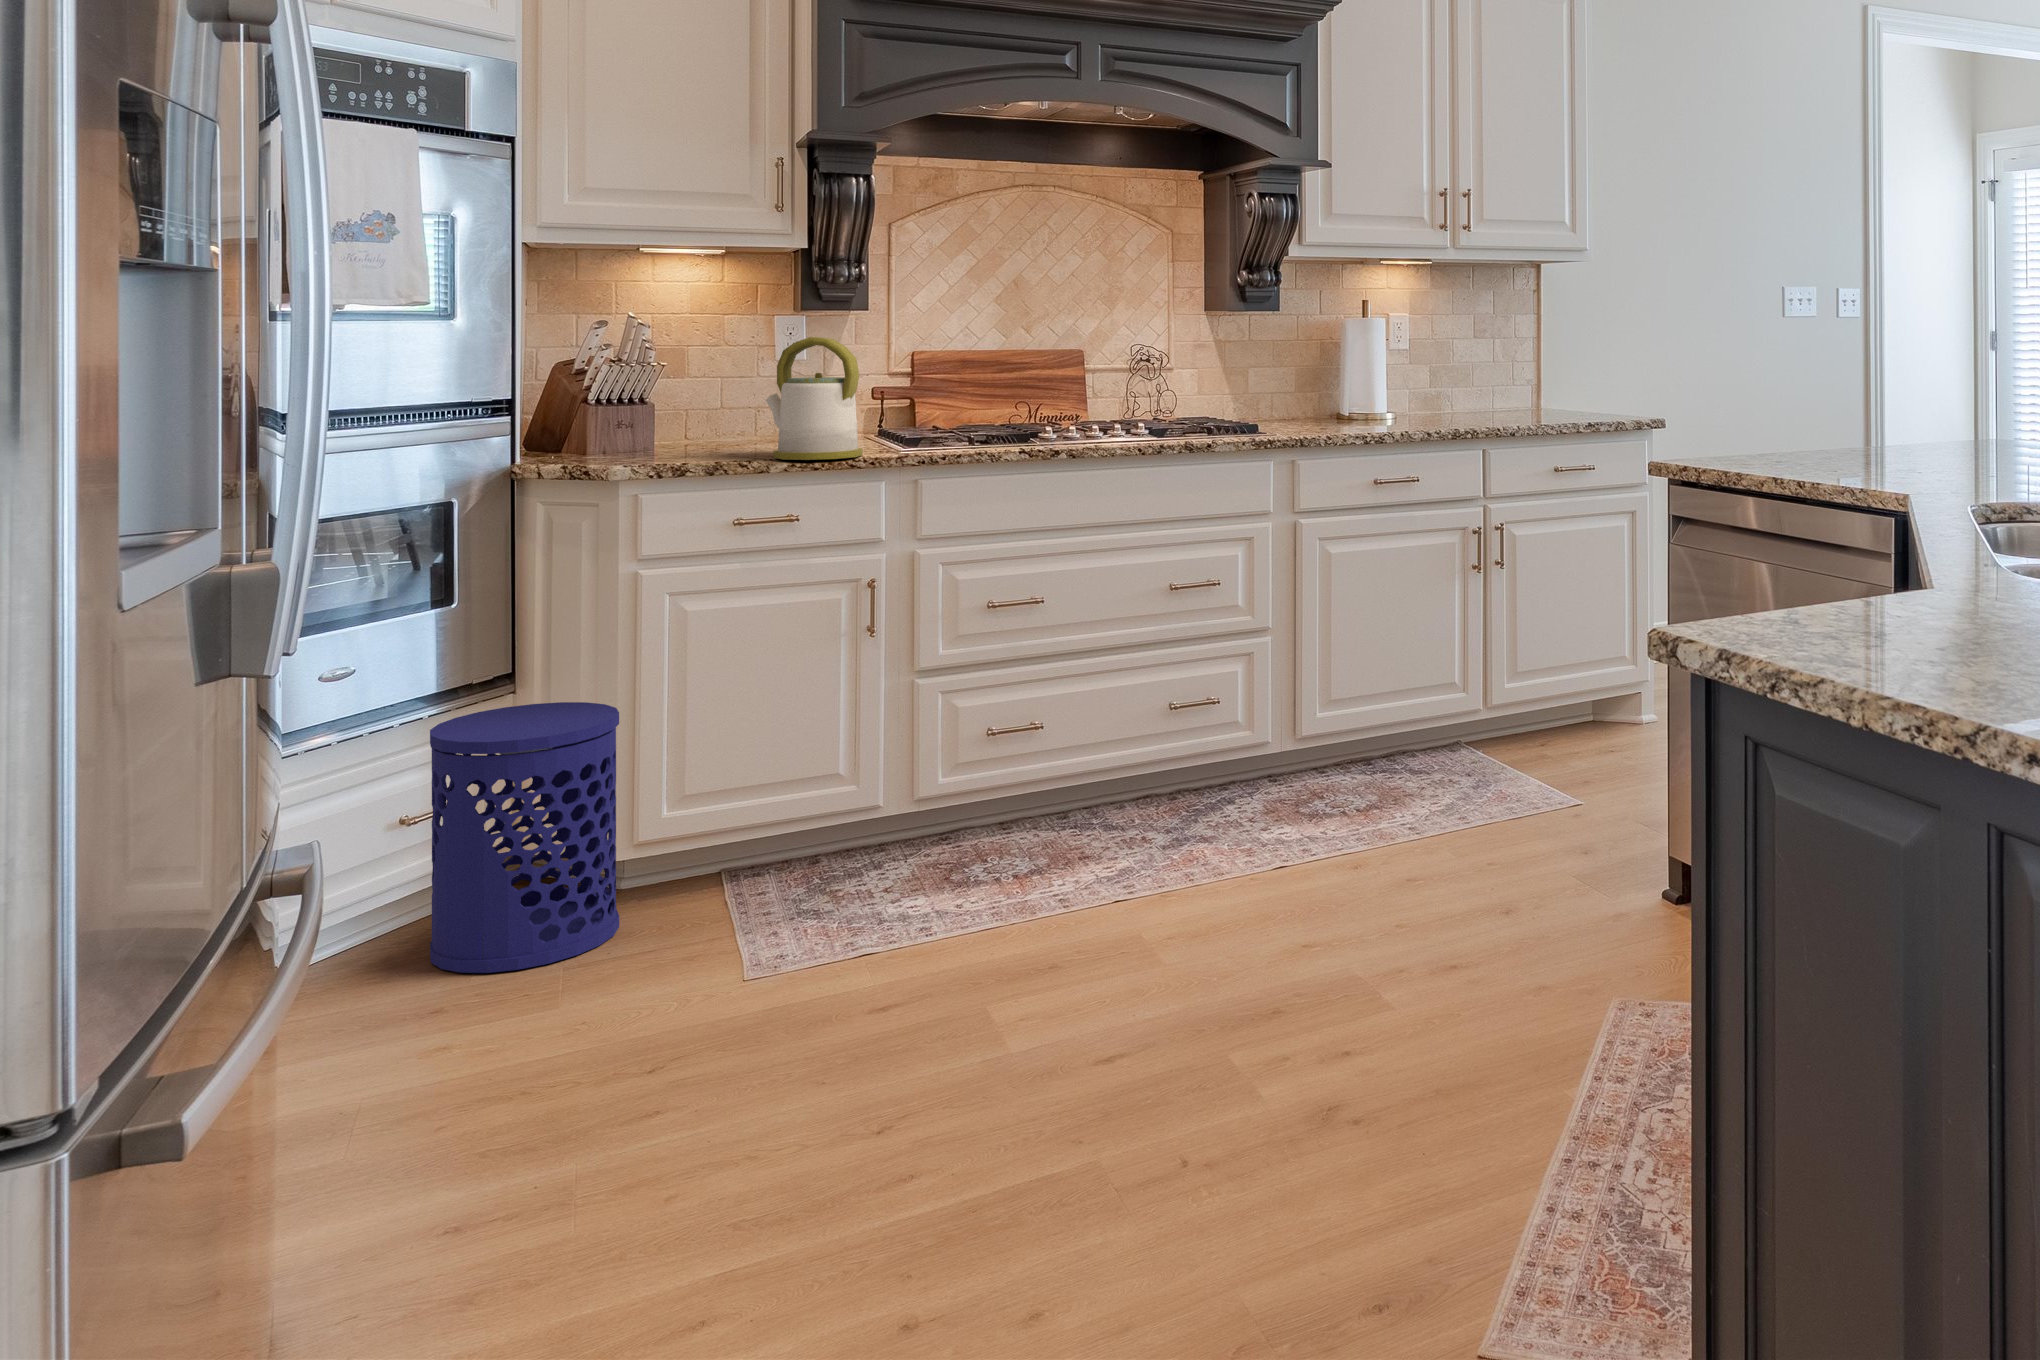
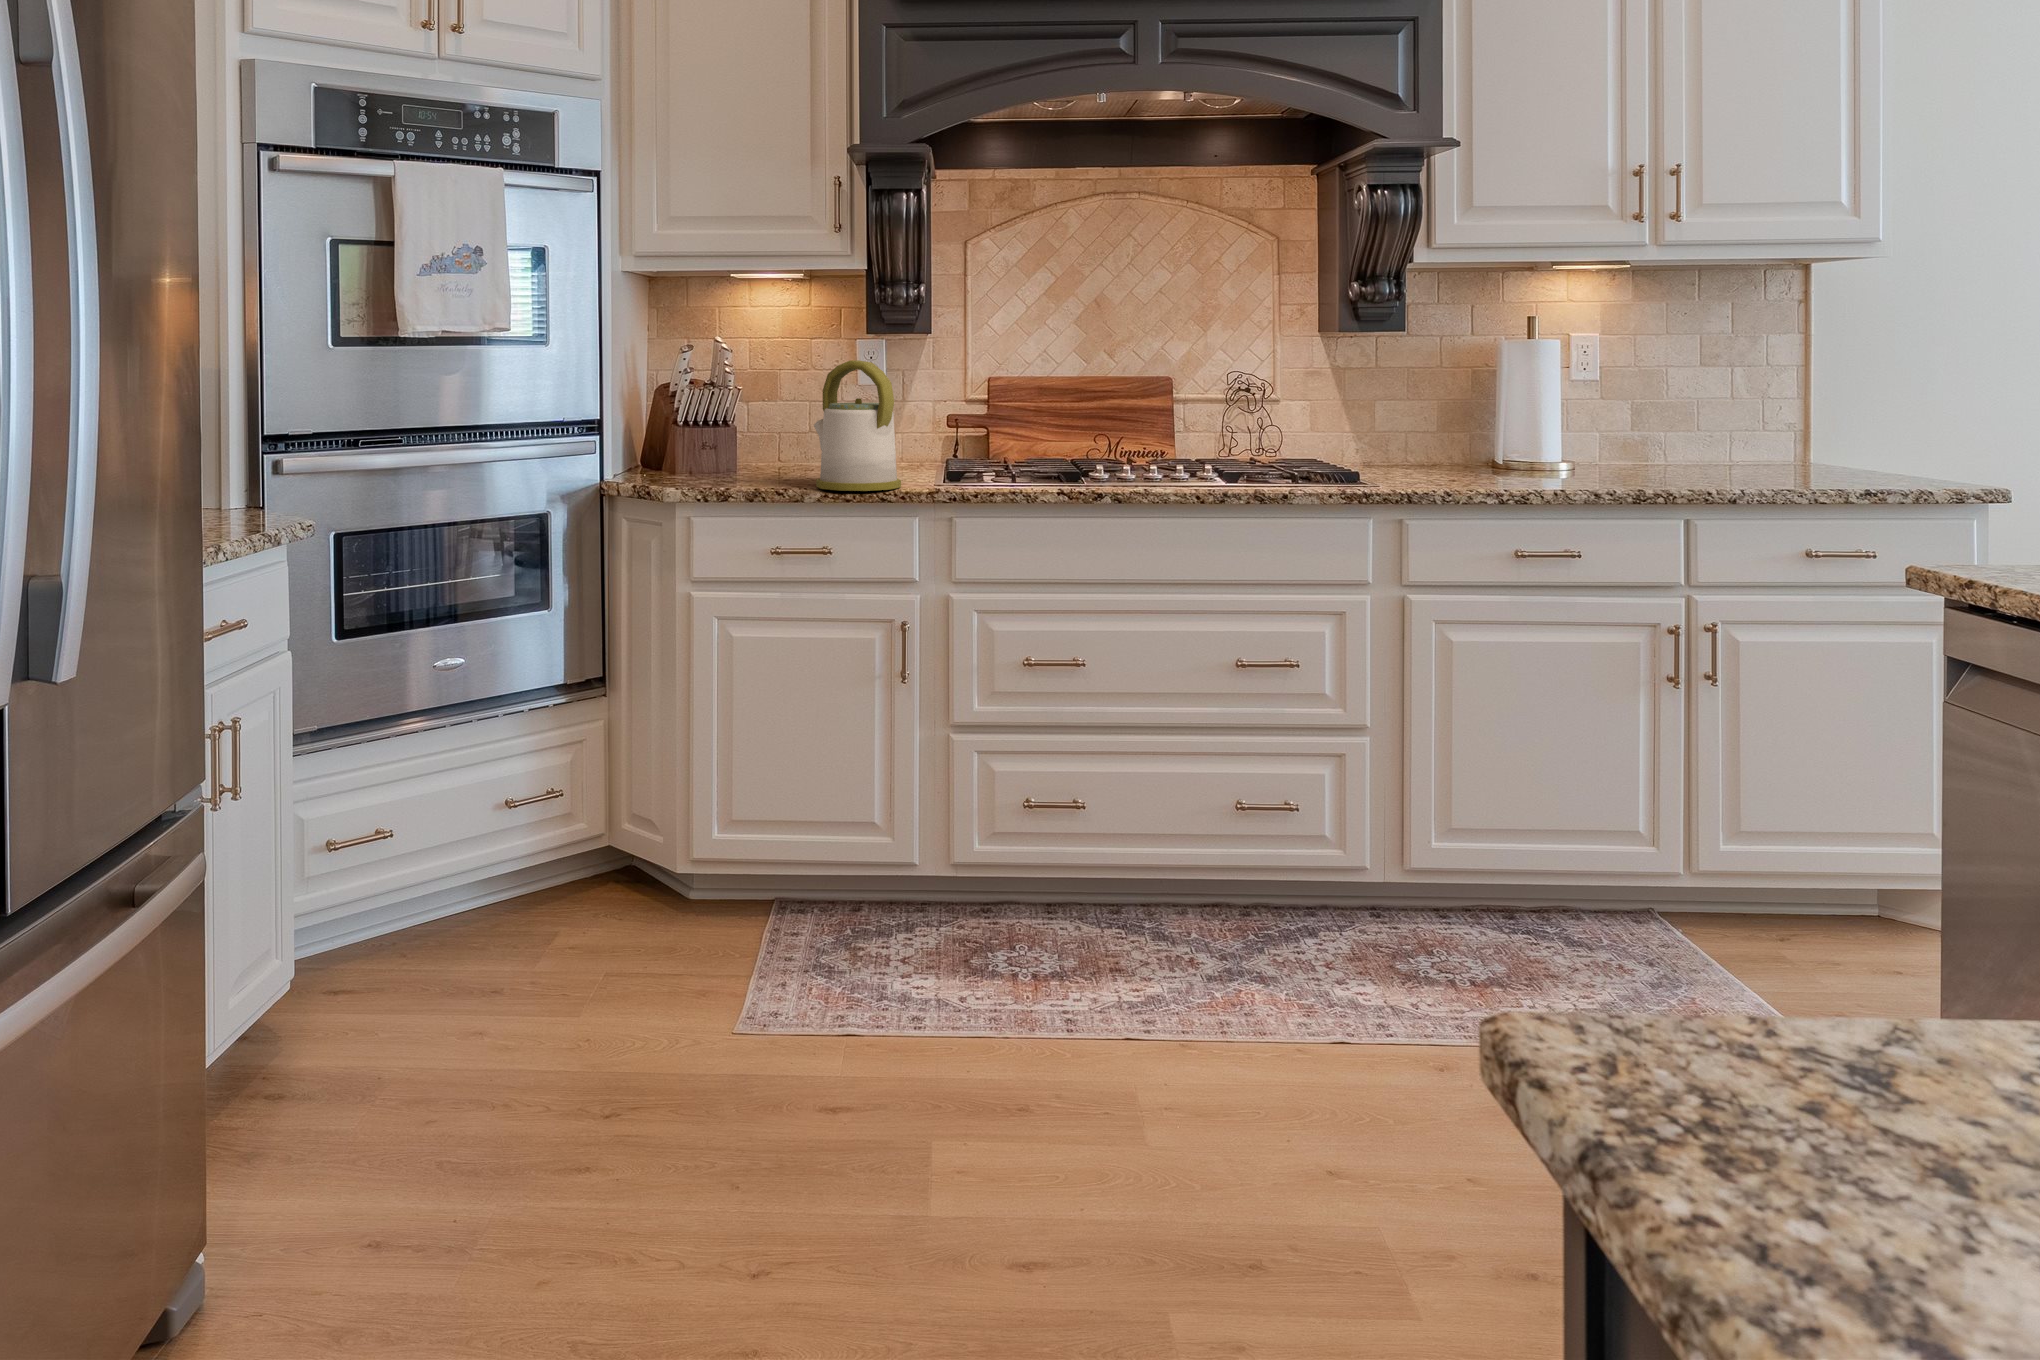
waste bin: present [430,702,619,973] -> none [503,714,660,978]

